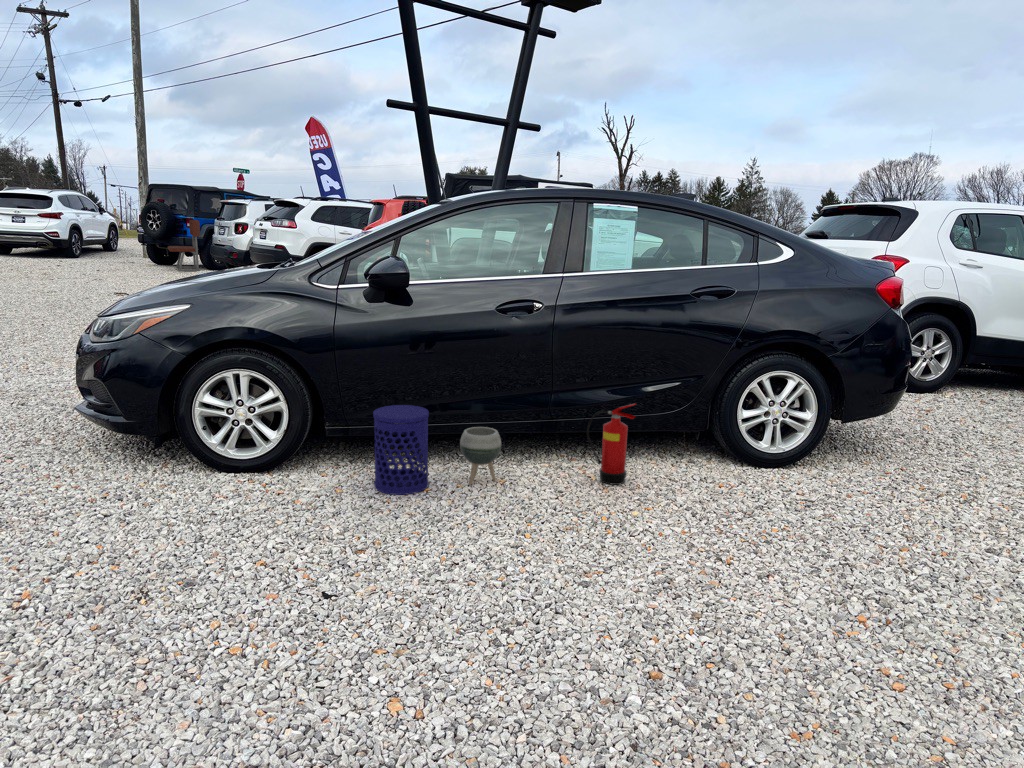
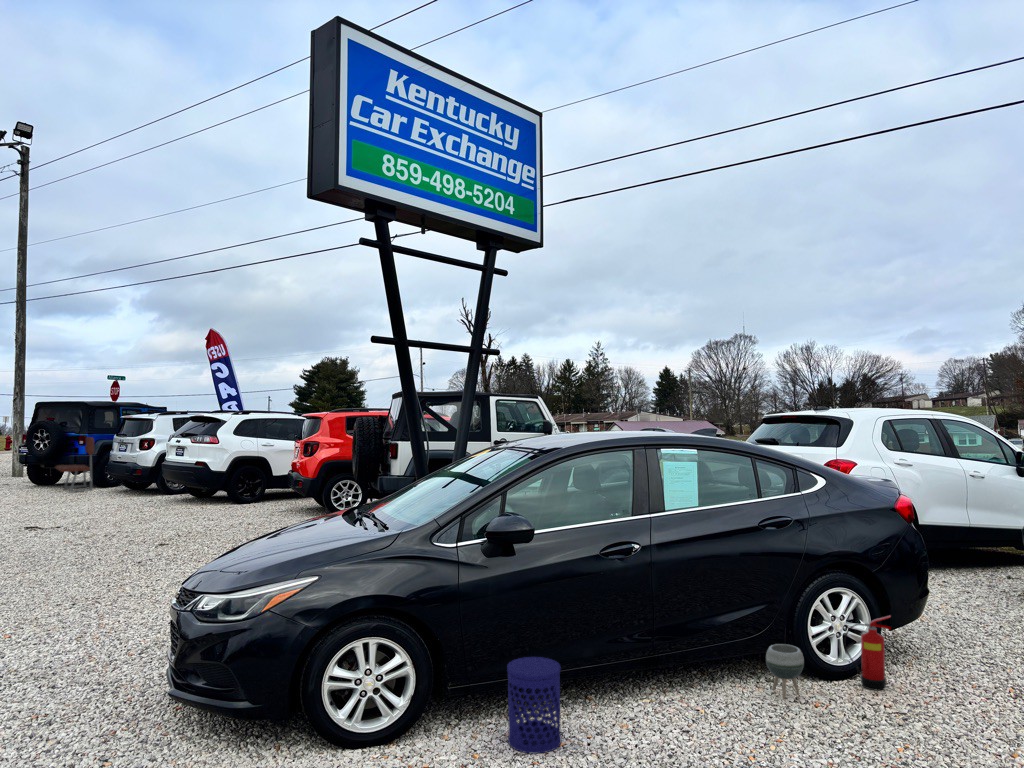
fire extinguisher: present [587,404,636,485] -> present [844,616,891,690]
planter: present [460,427,501,485] -> present [766,644,804,699]

